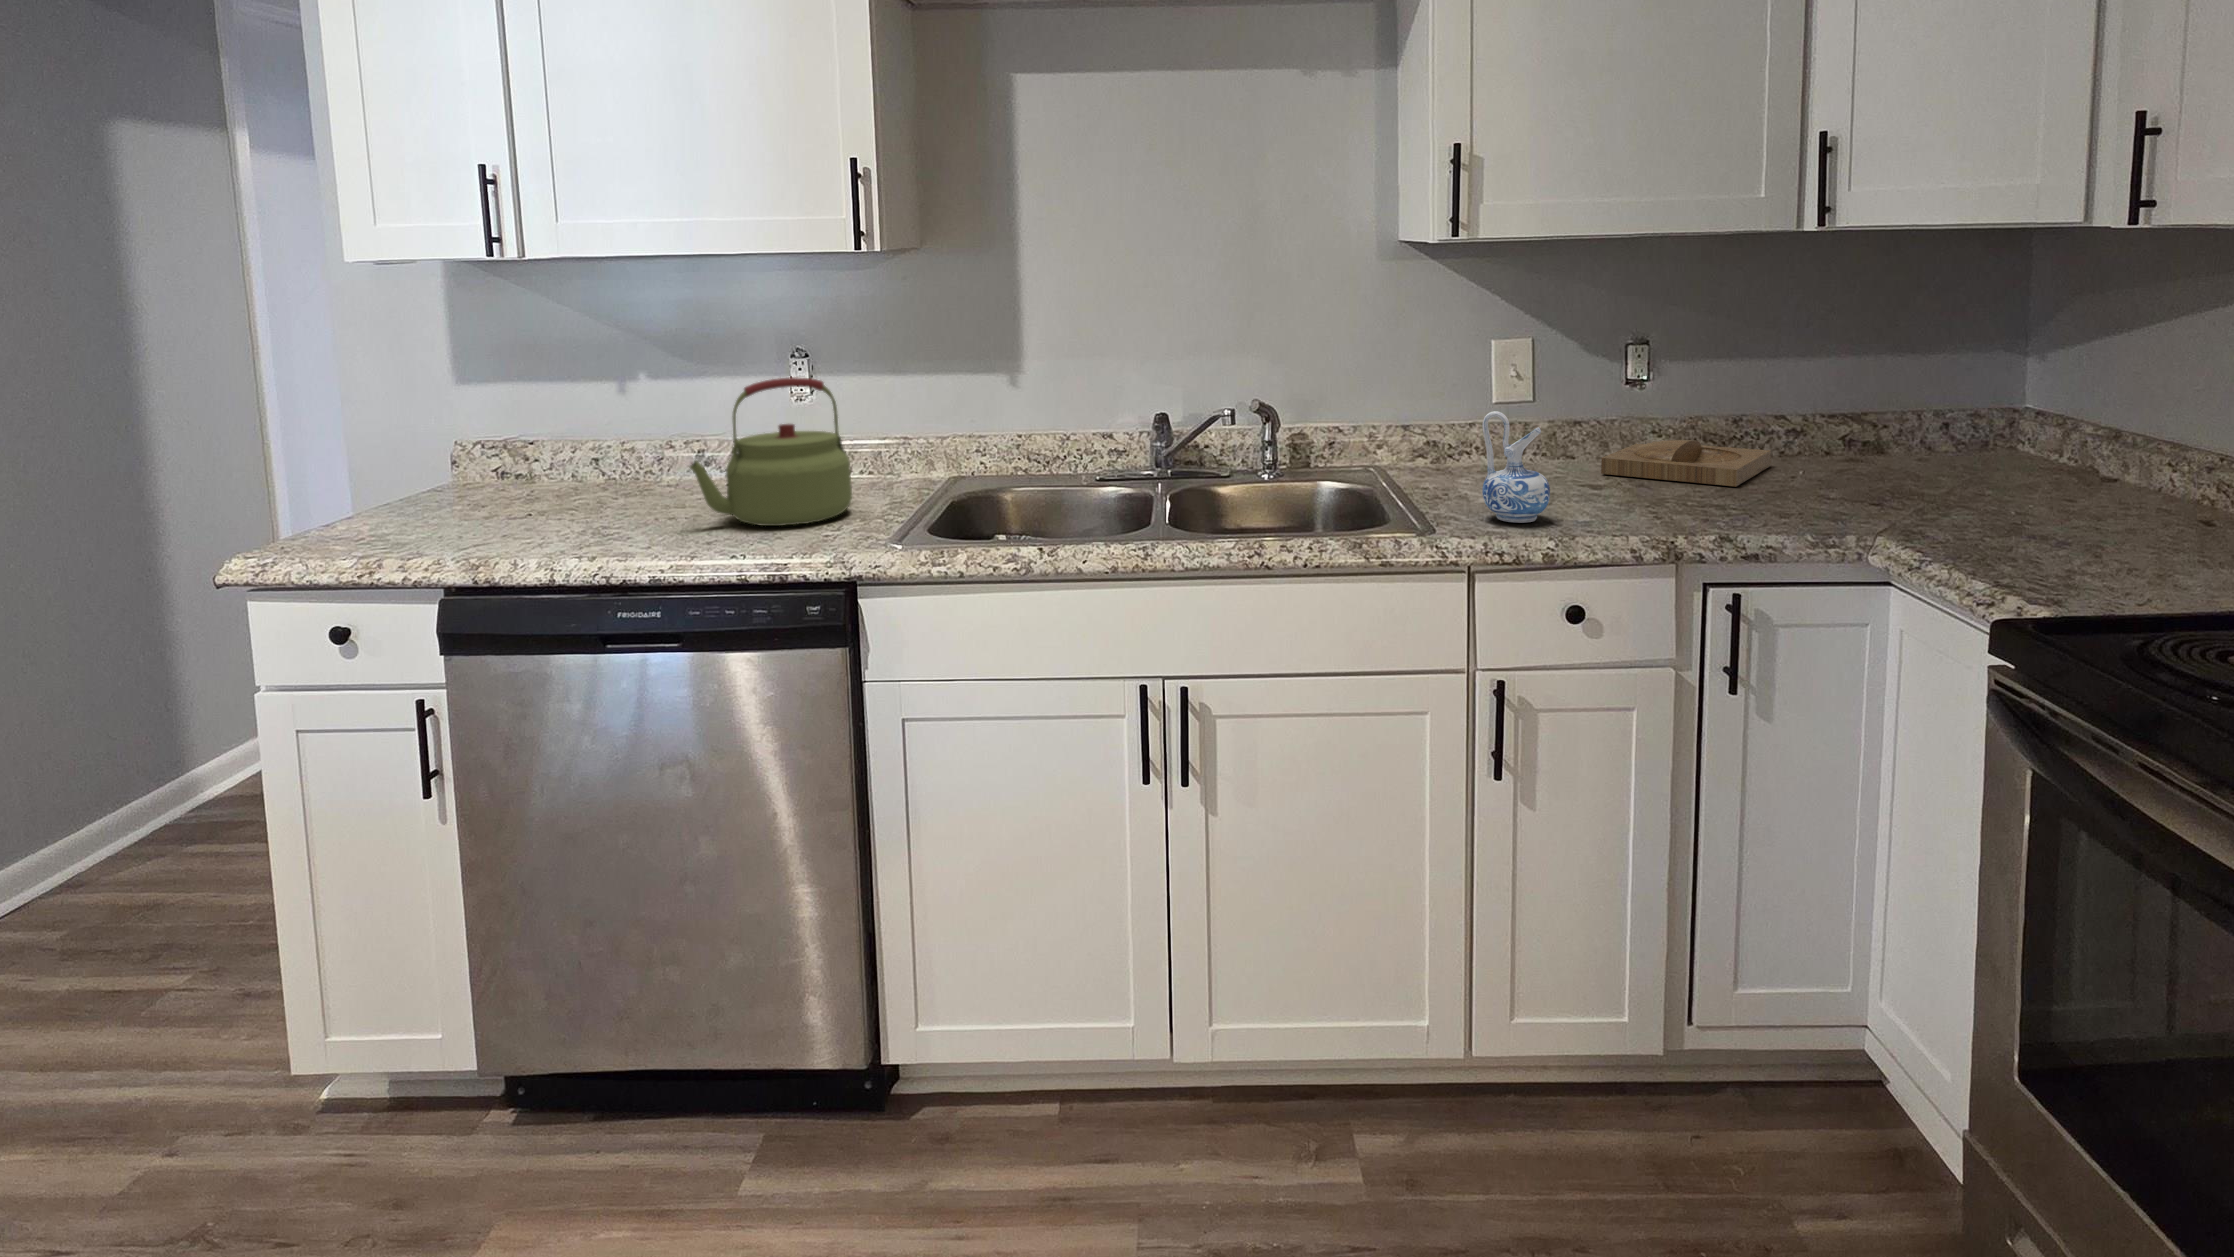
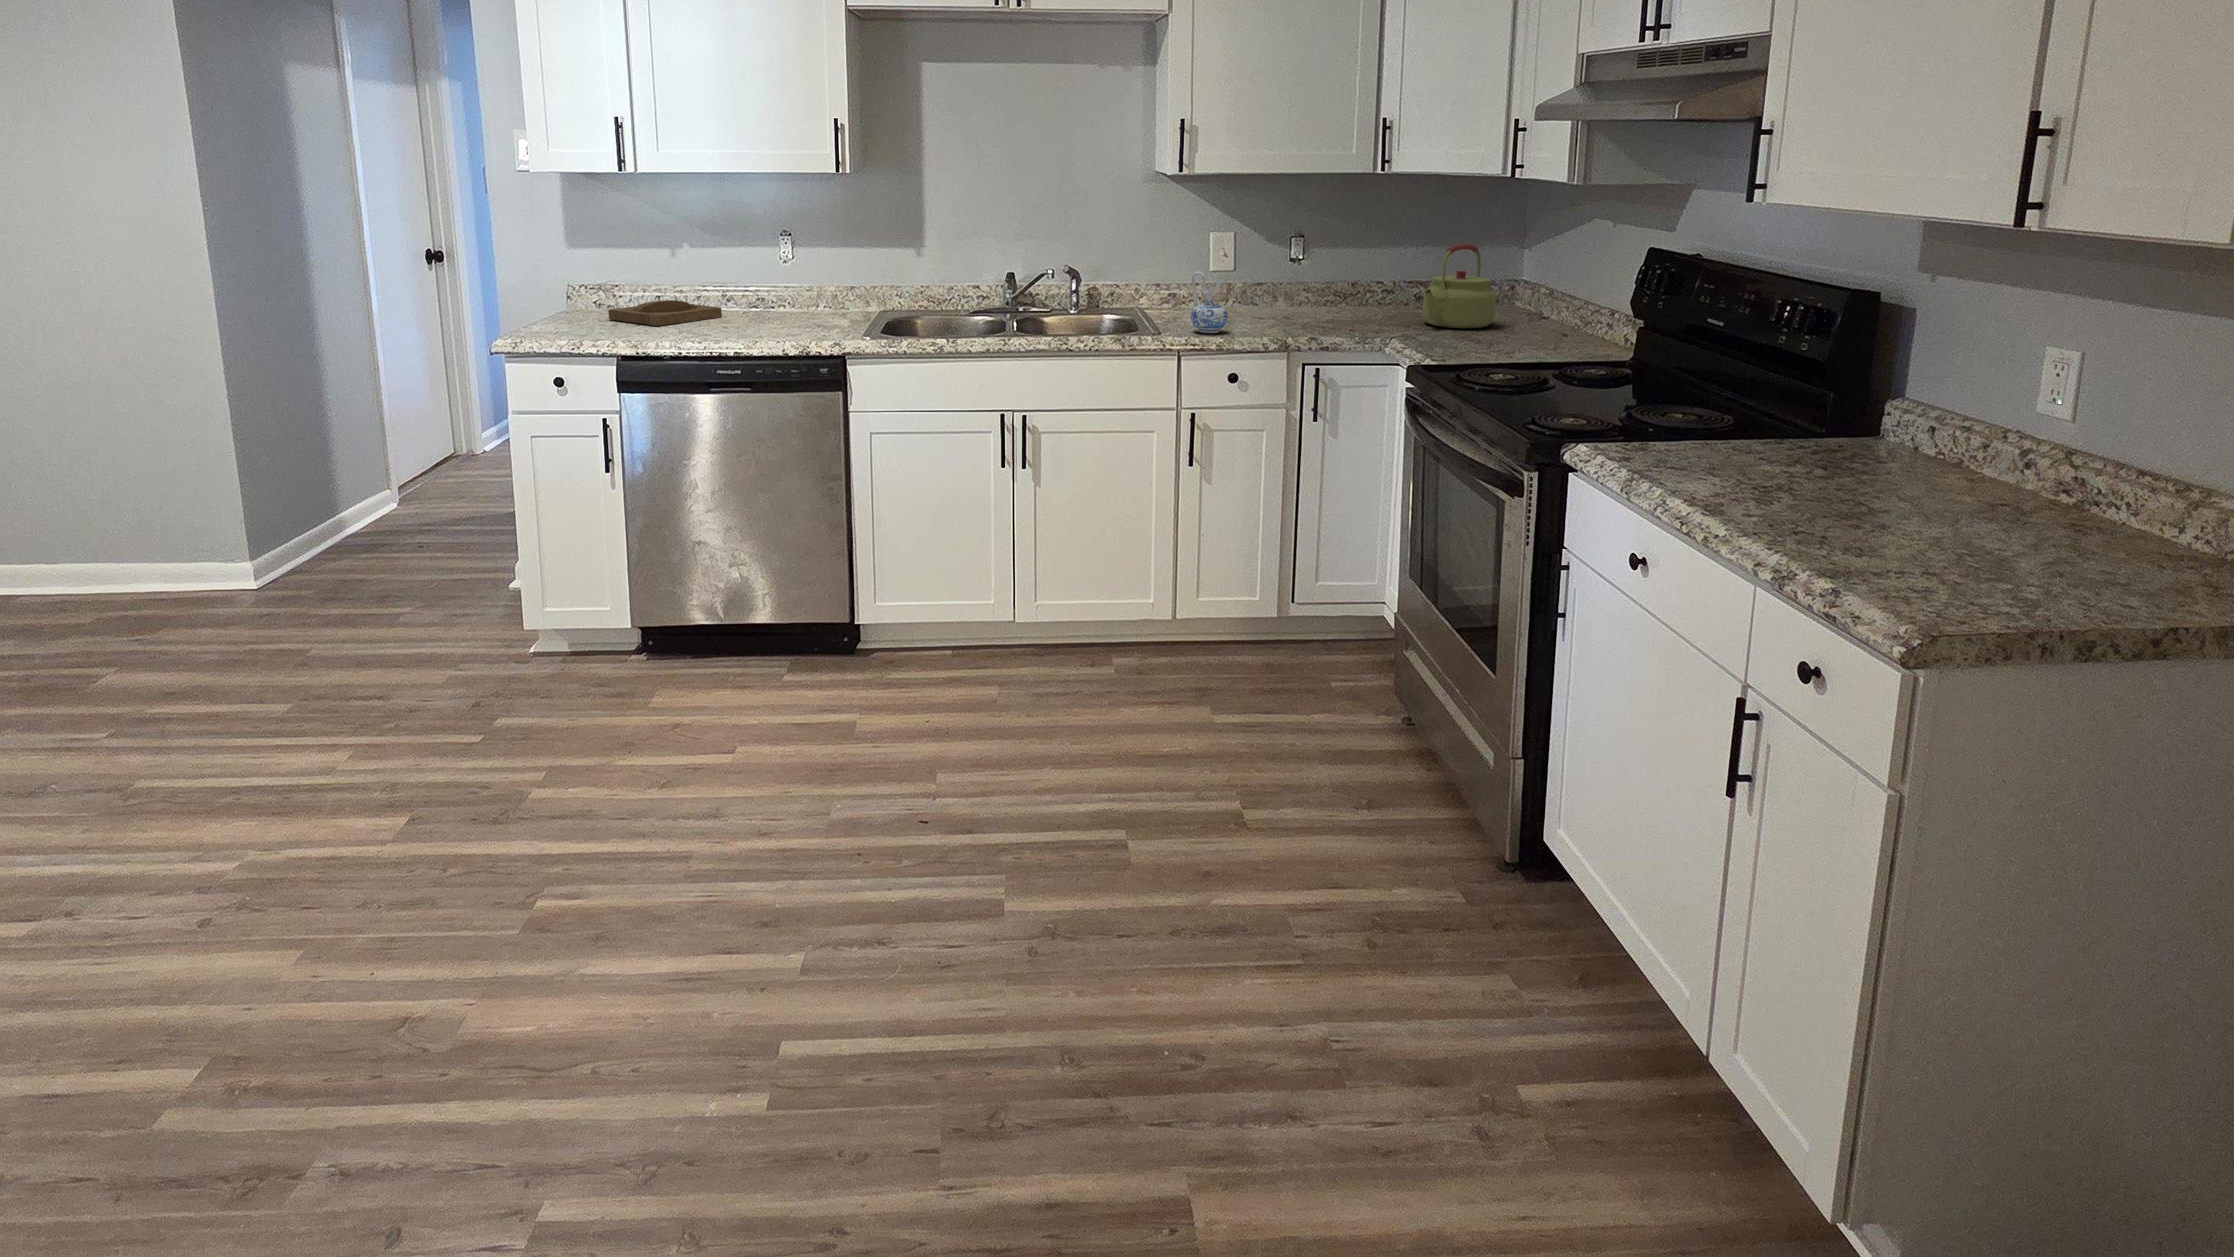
kettle: present [690,377,852,526] -> present [1422,244,1496,328]
tray: present [1601,440,1771,486] -> present [608,300,722,326]

